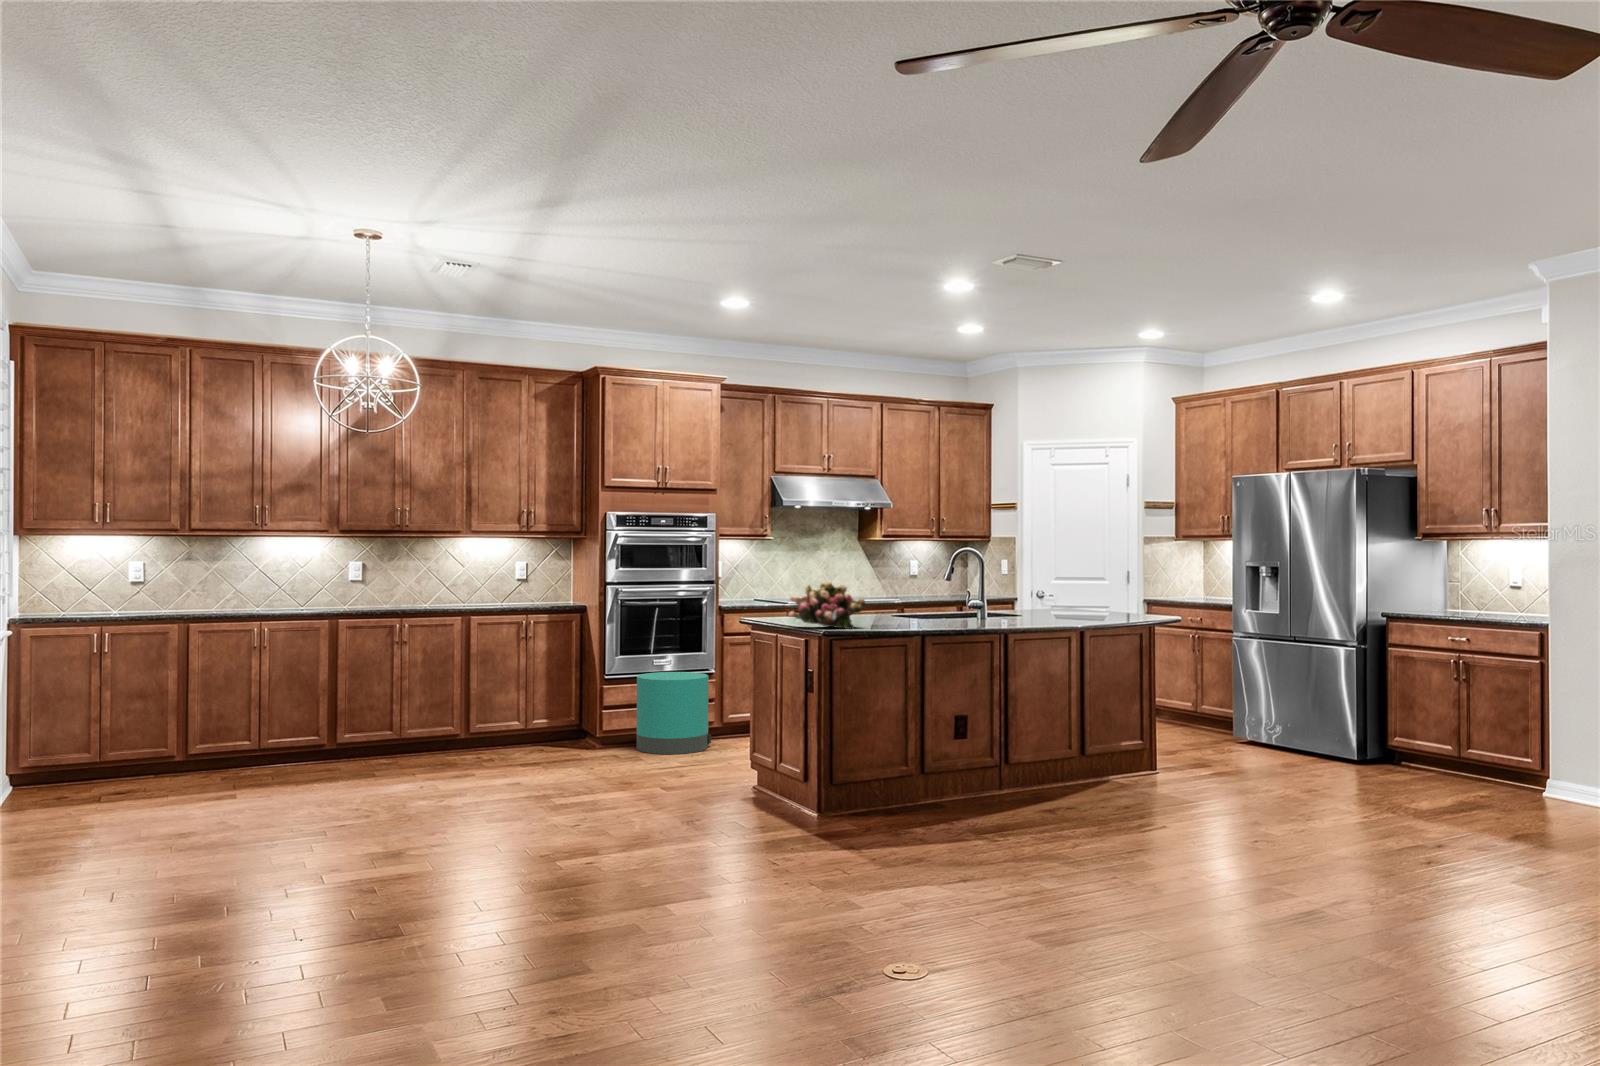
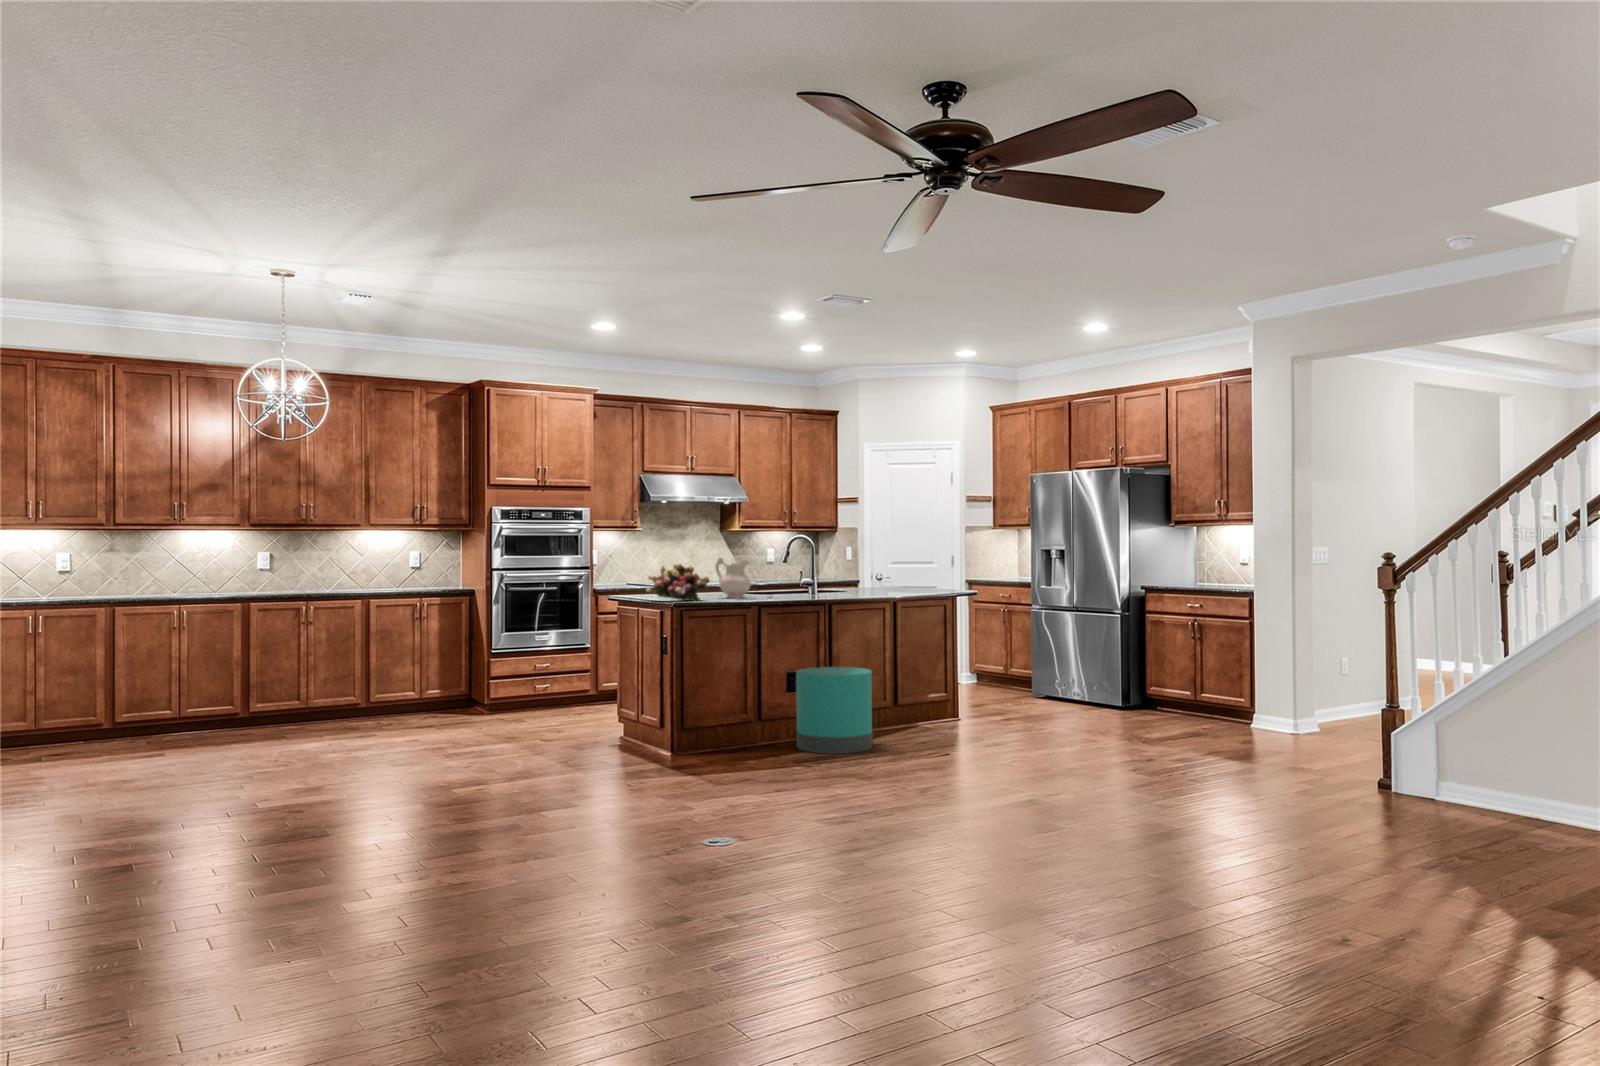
ceramic pitcher: none [868,575,911,624] -> present [715,558,751,598]
trash can: present [637,672,711,754] -> present [796,667,874,754]

